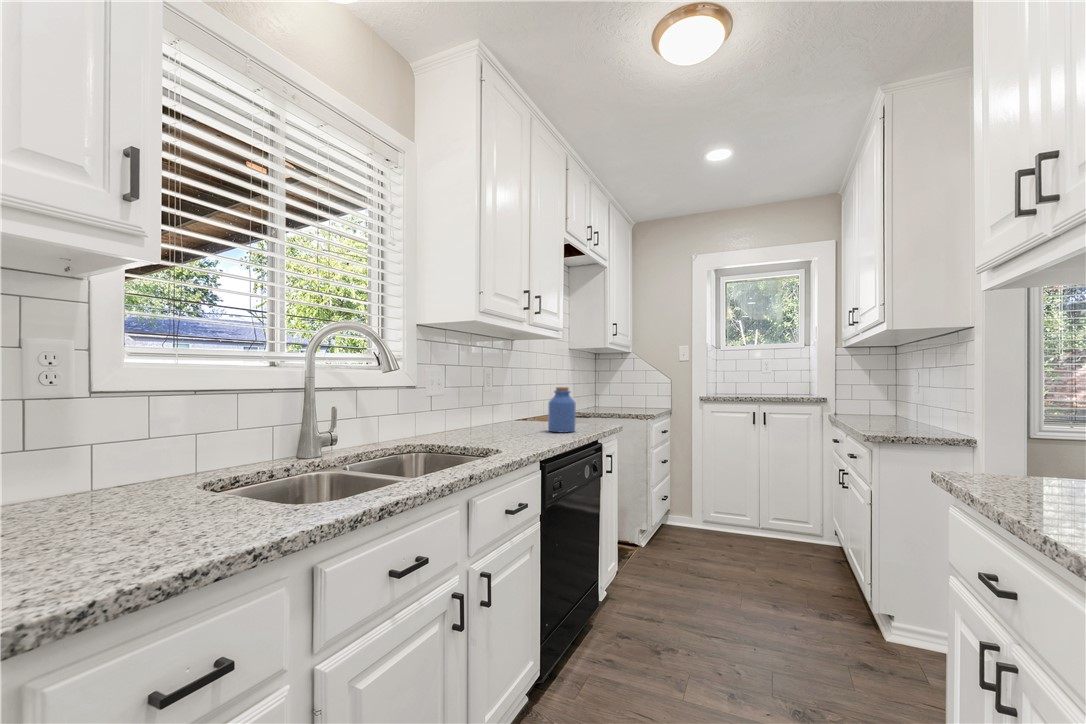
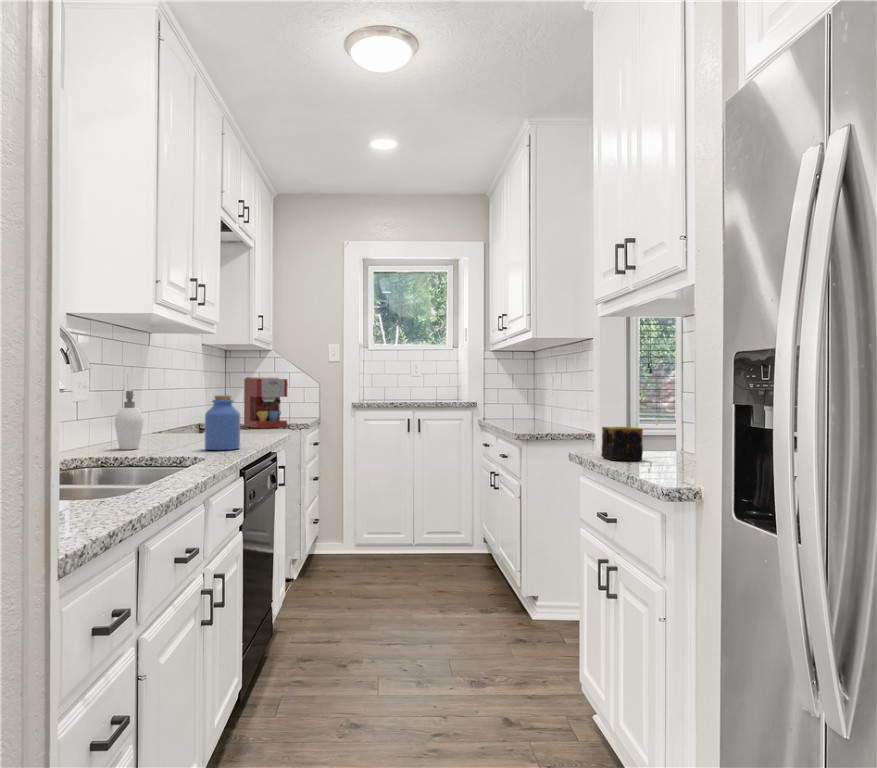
coffee maker: none [604,372,638,414] -> present [244,377,288,428]
soap dispenser: none [492,382,513,427] -> present [115,391,143,450]
candle: none [971,438,1044,489] -> present [601,427,643,460]

